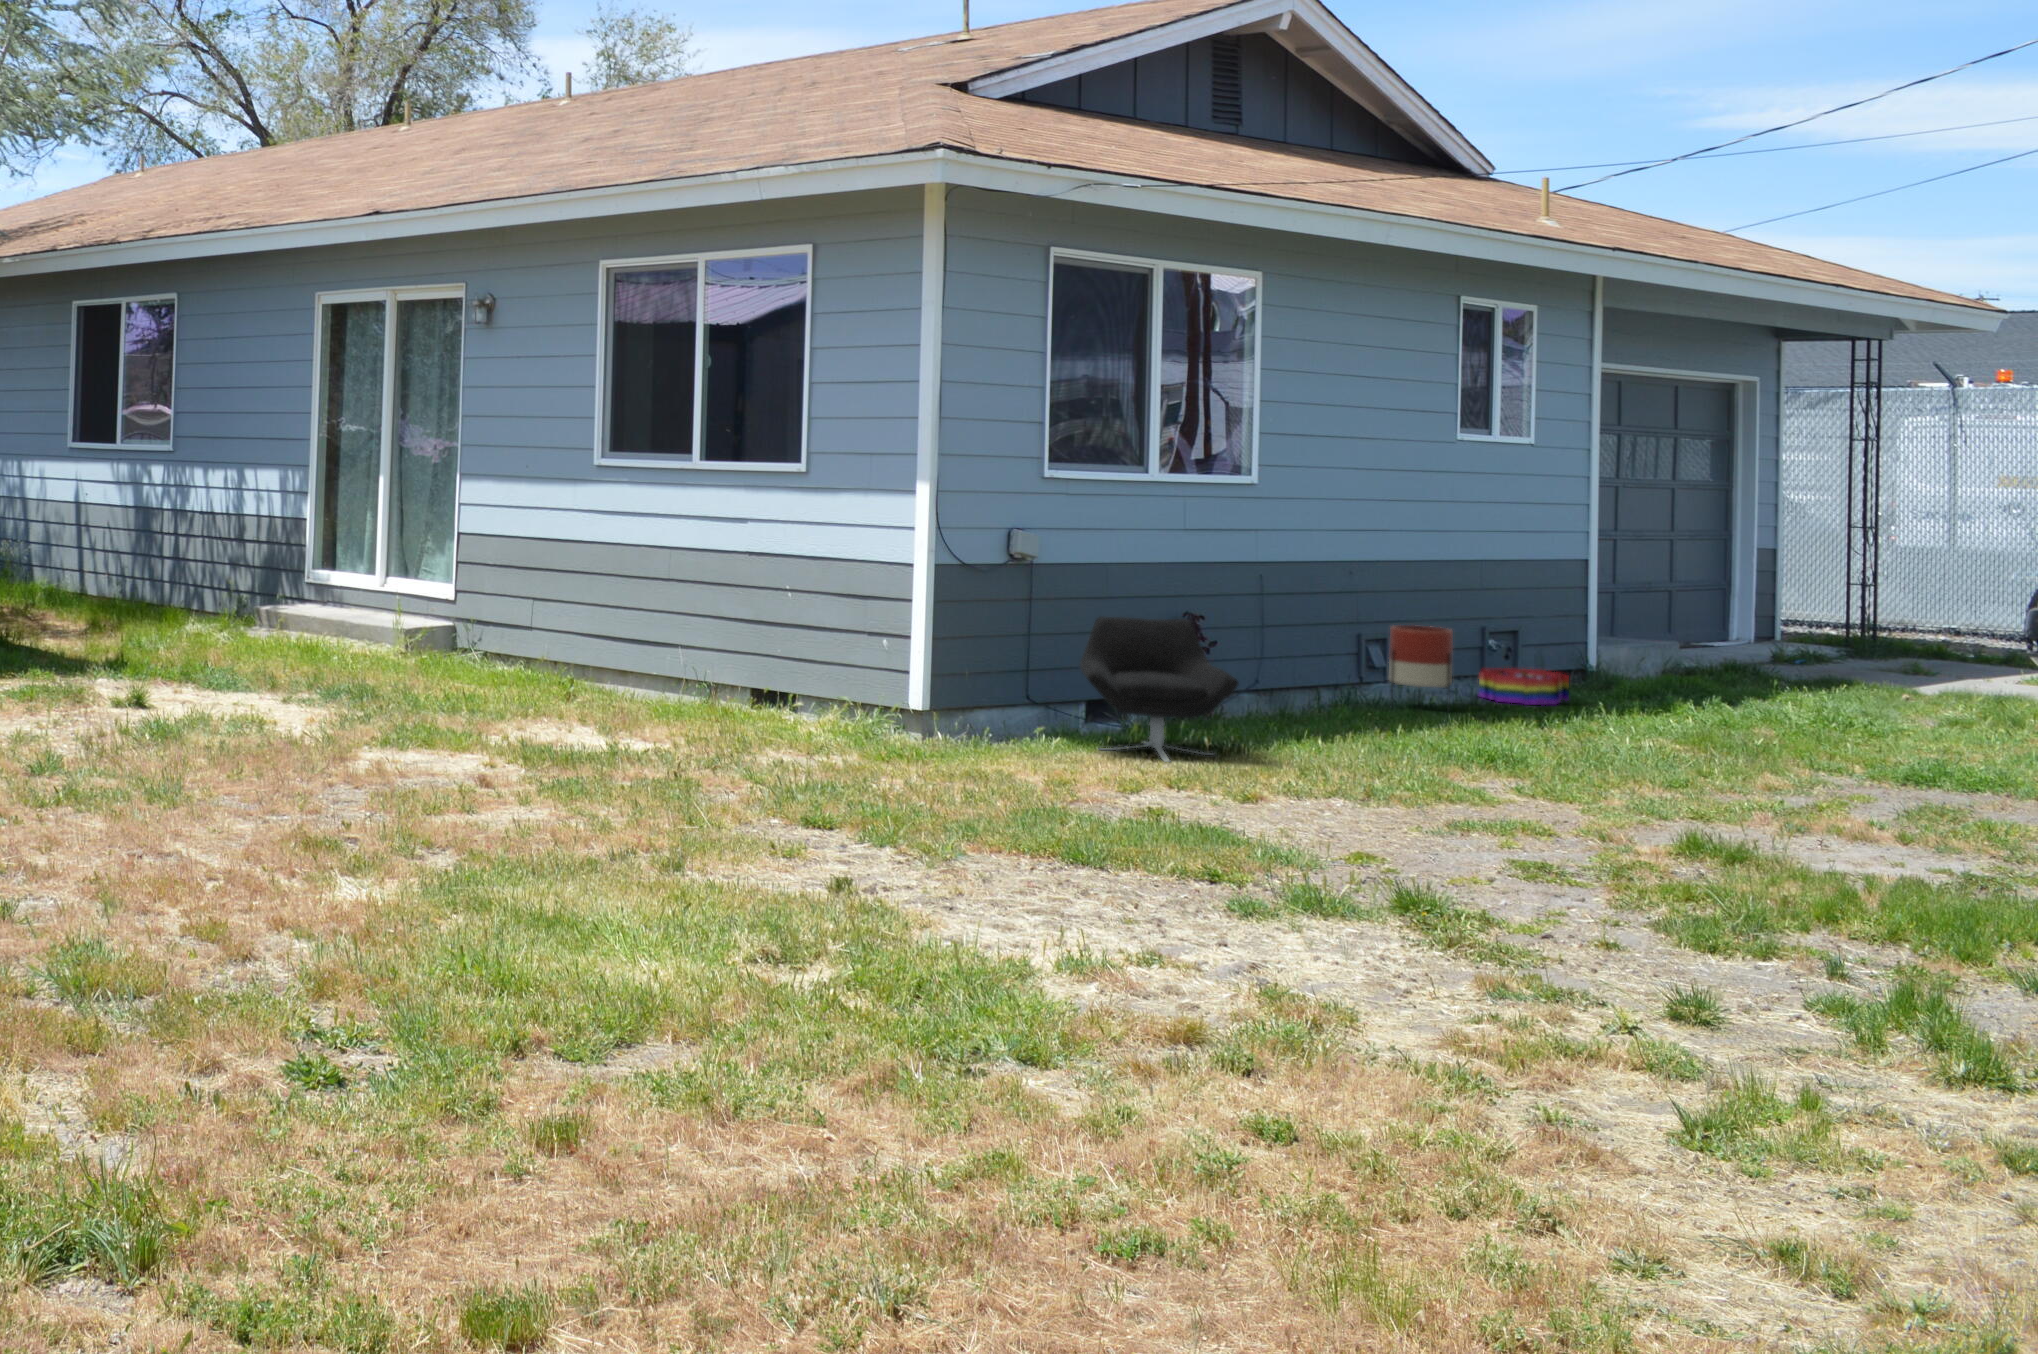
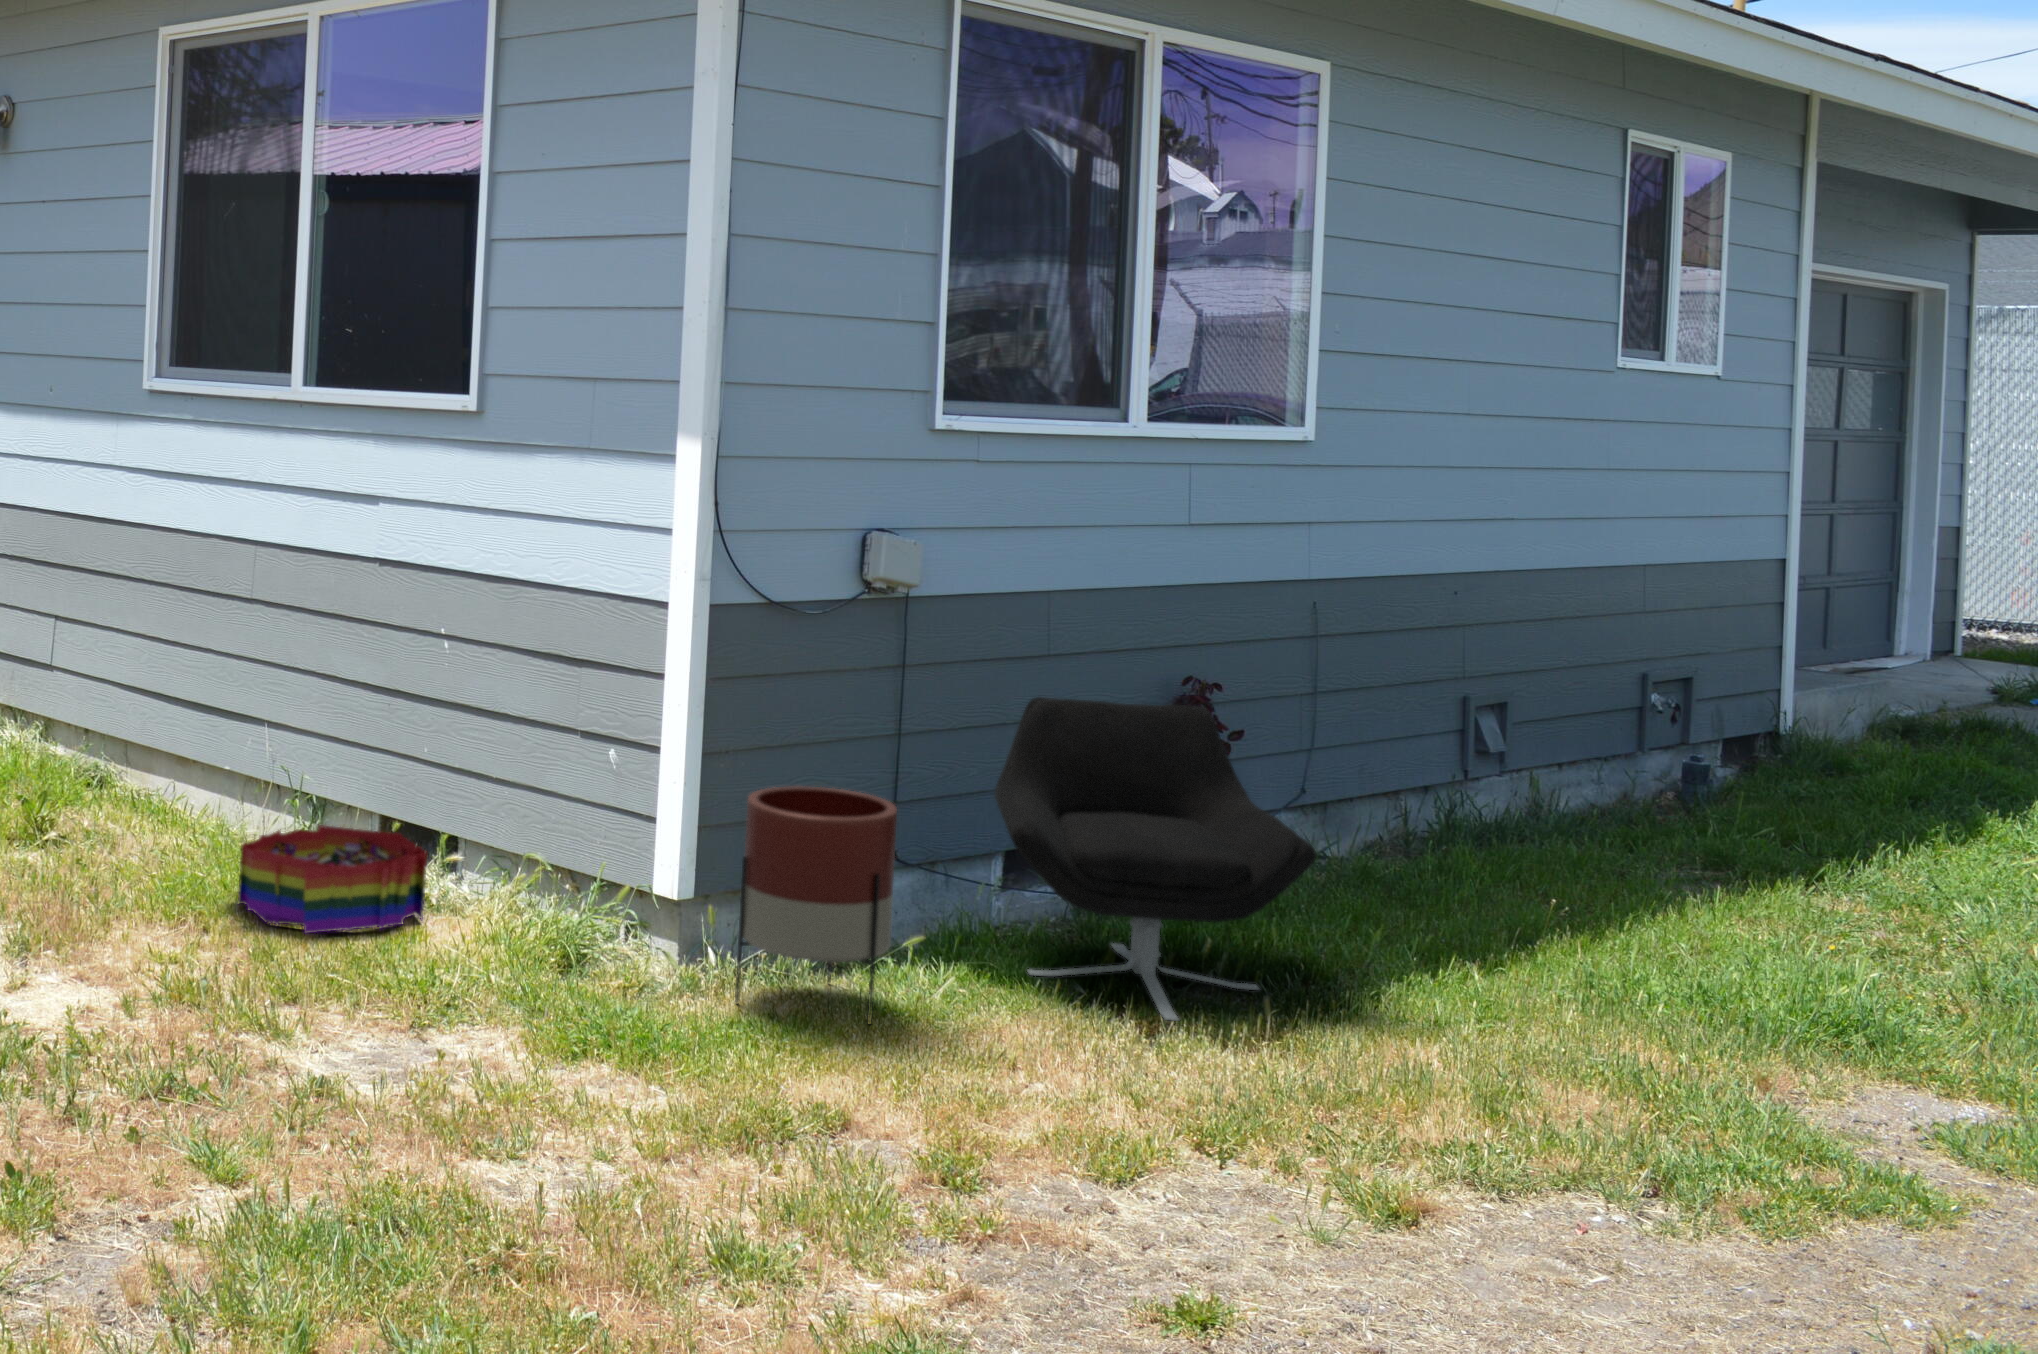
planter: present [1389,625,1453,705] -> present [735,786,897,1024]
storage bin: present [1479,668,1569,705] -> present [238,825,427,933]

